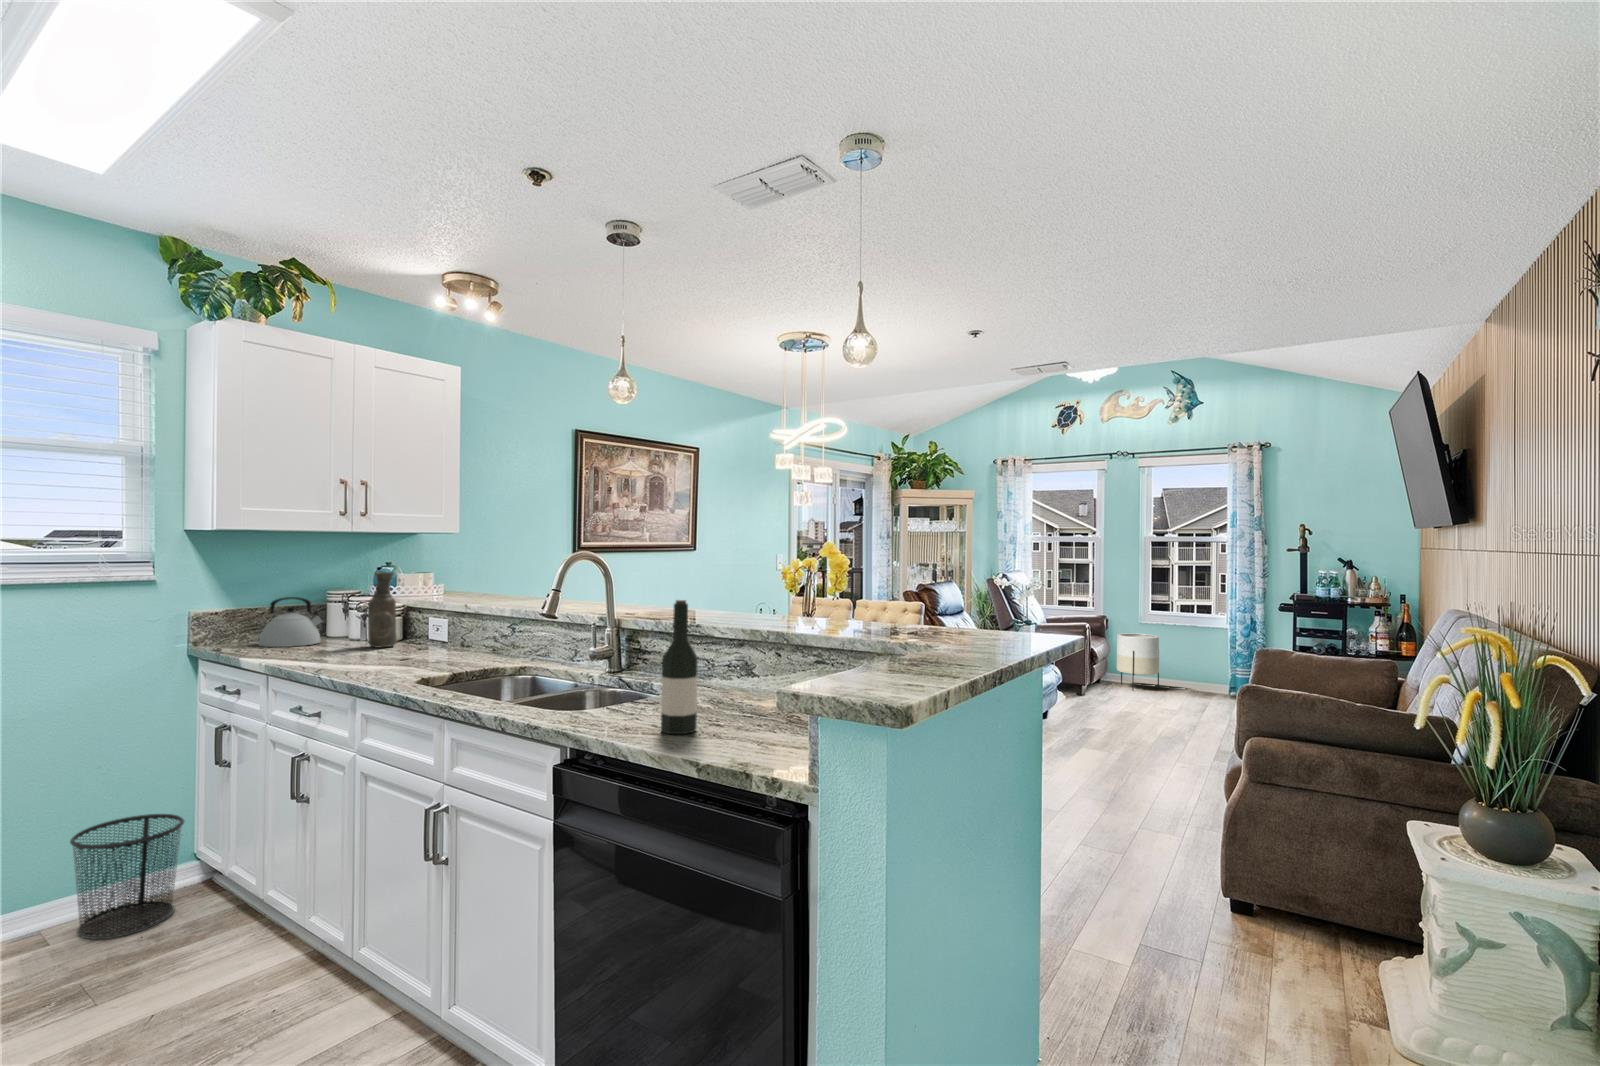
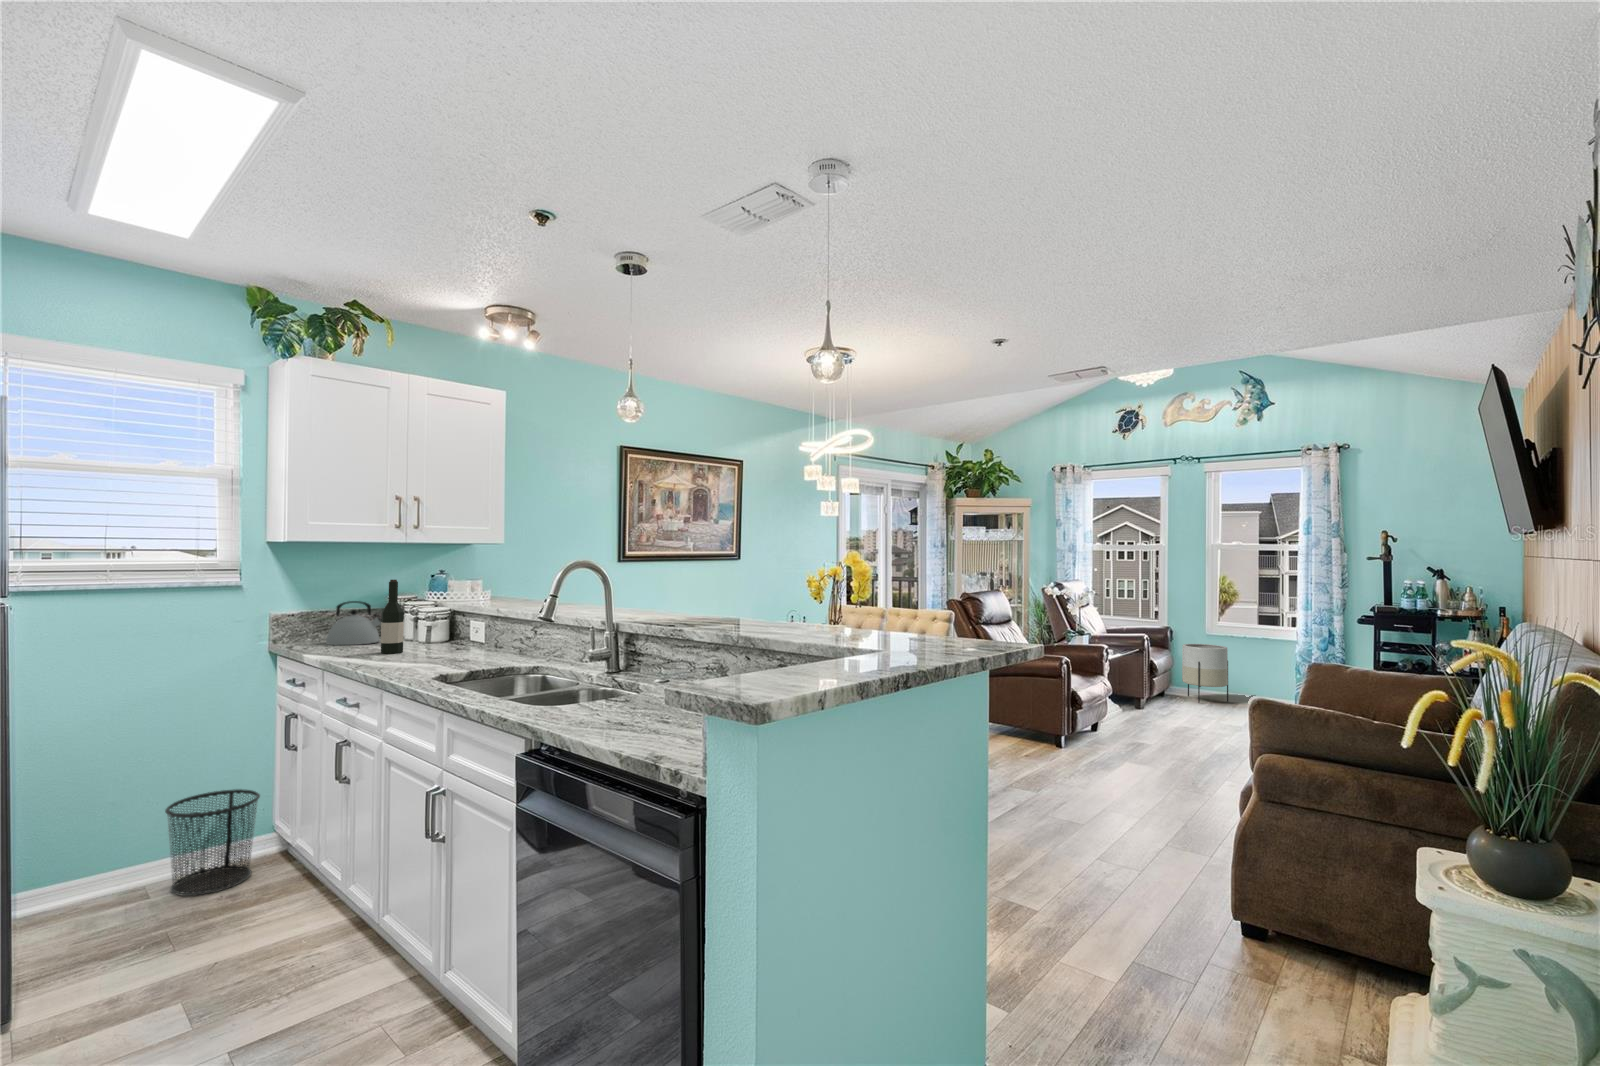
vase: present [368,572,397,647] -> none [416,579,442,647]
wine bottle: present [661,600,698,734] -> present [381,580,404,654]

